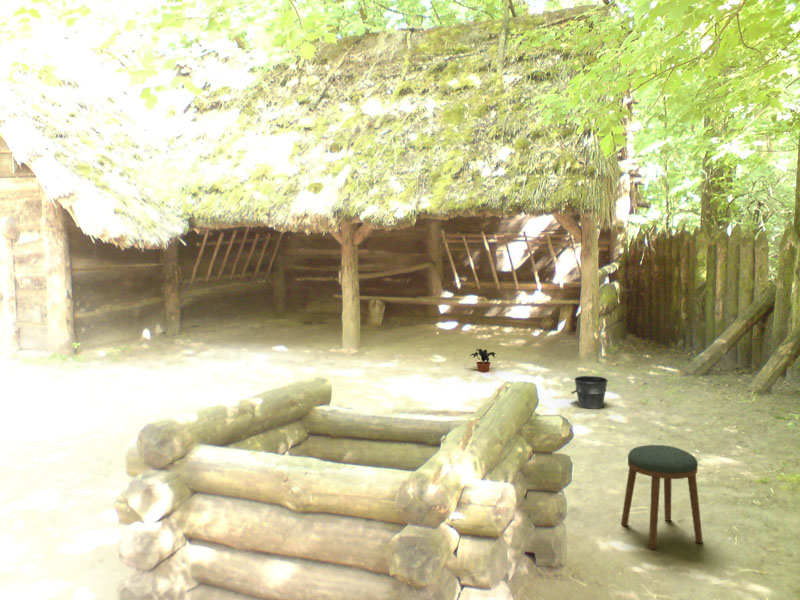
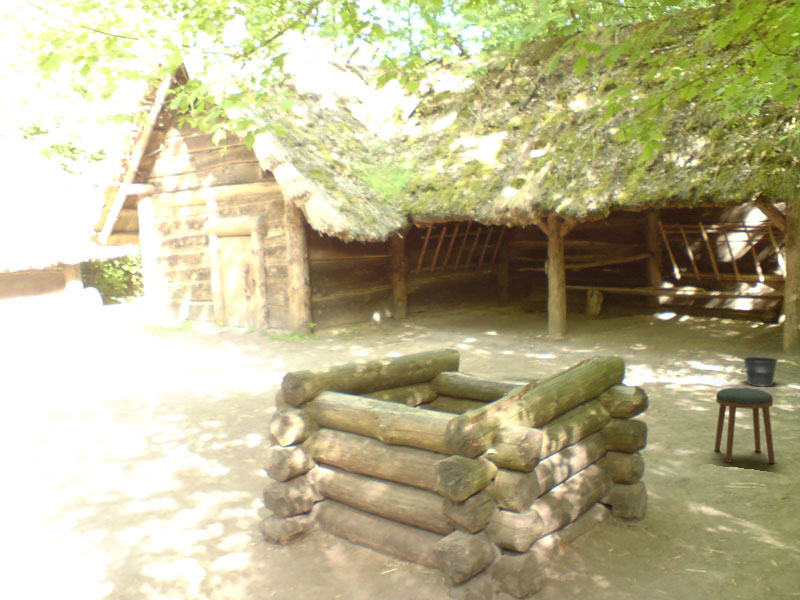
potted plant: present [470,349,496,372] -> none [657,335,686,357]

